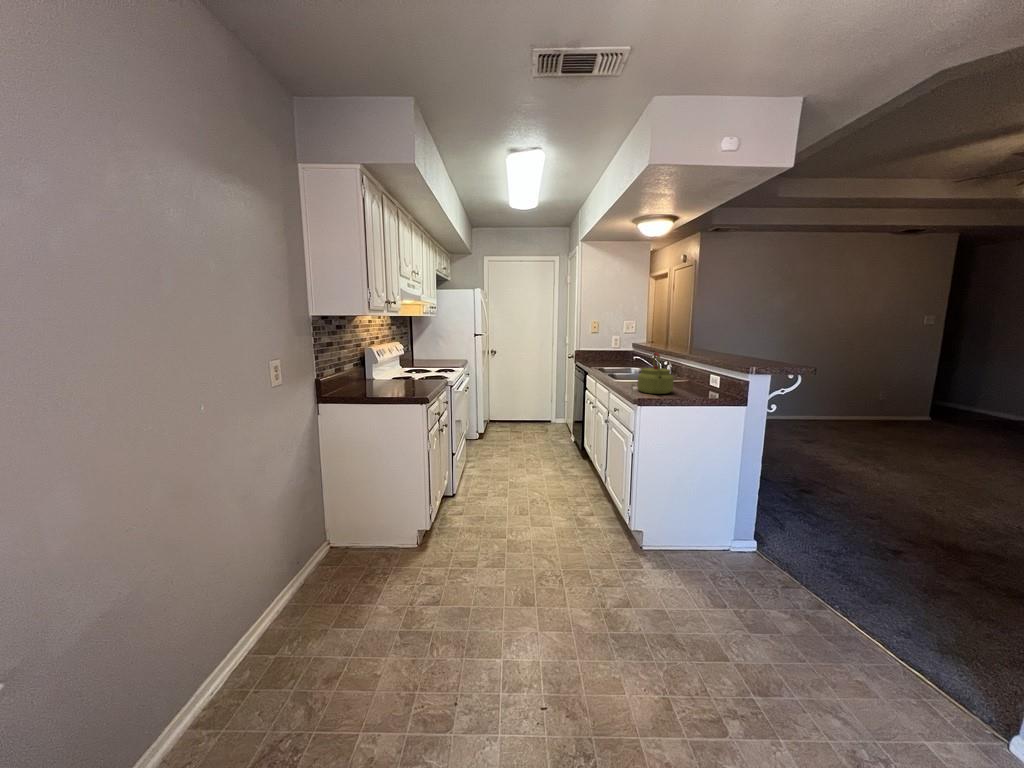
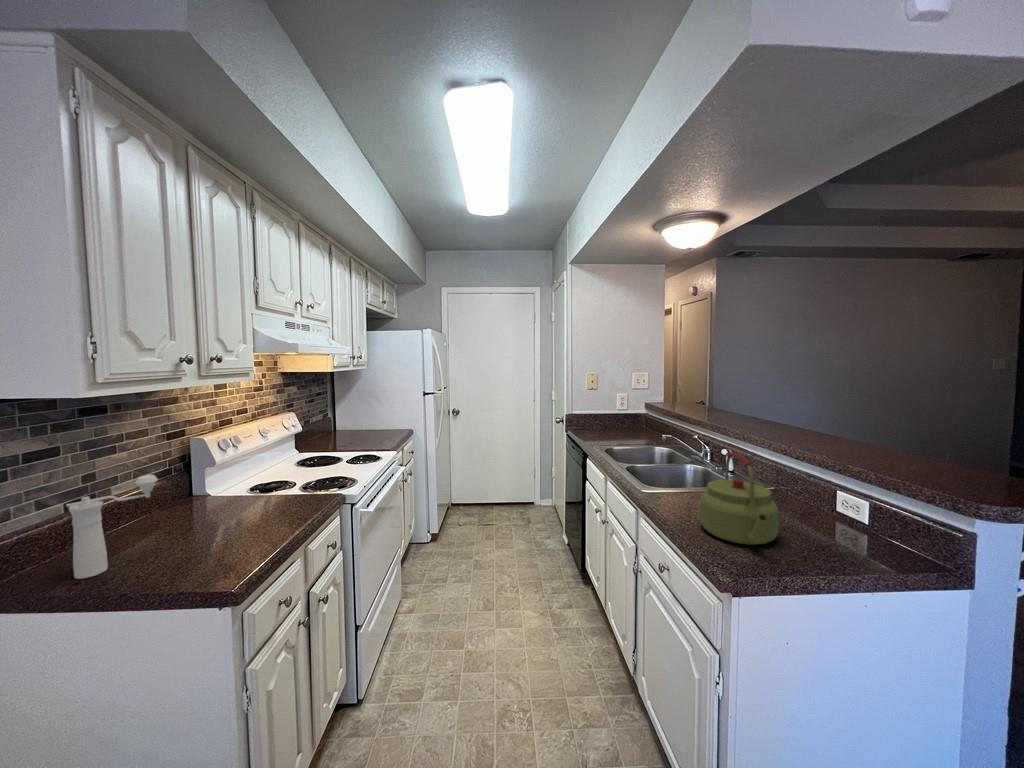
pepper mill: none [355,354,382,394] -> present [67,475,158,579]

